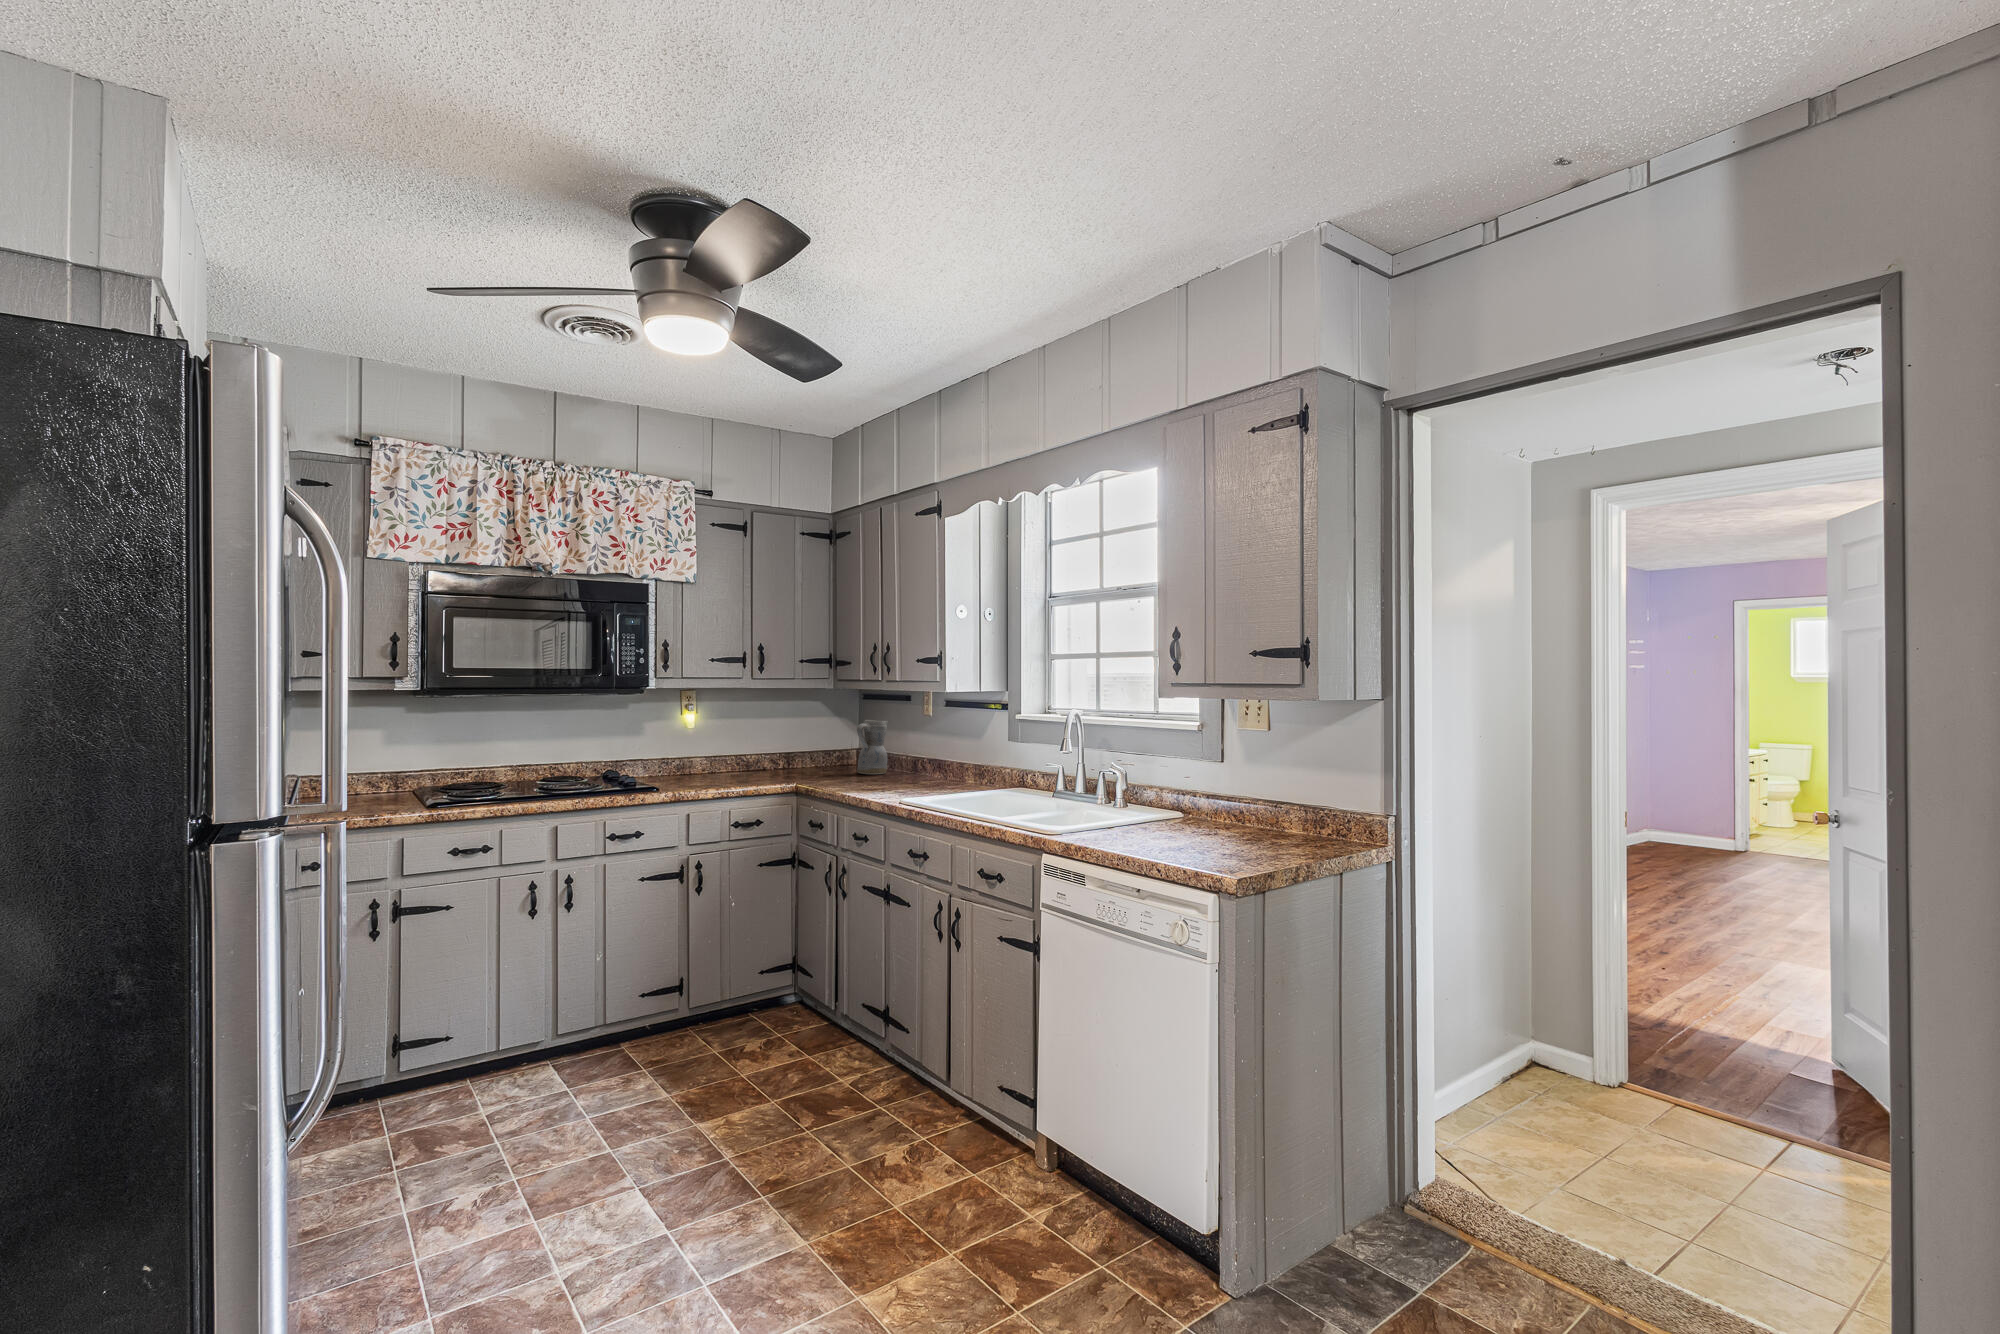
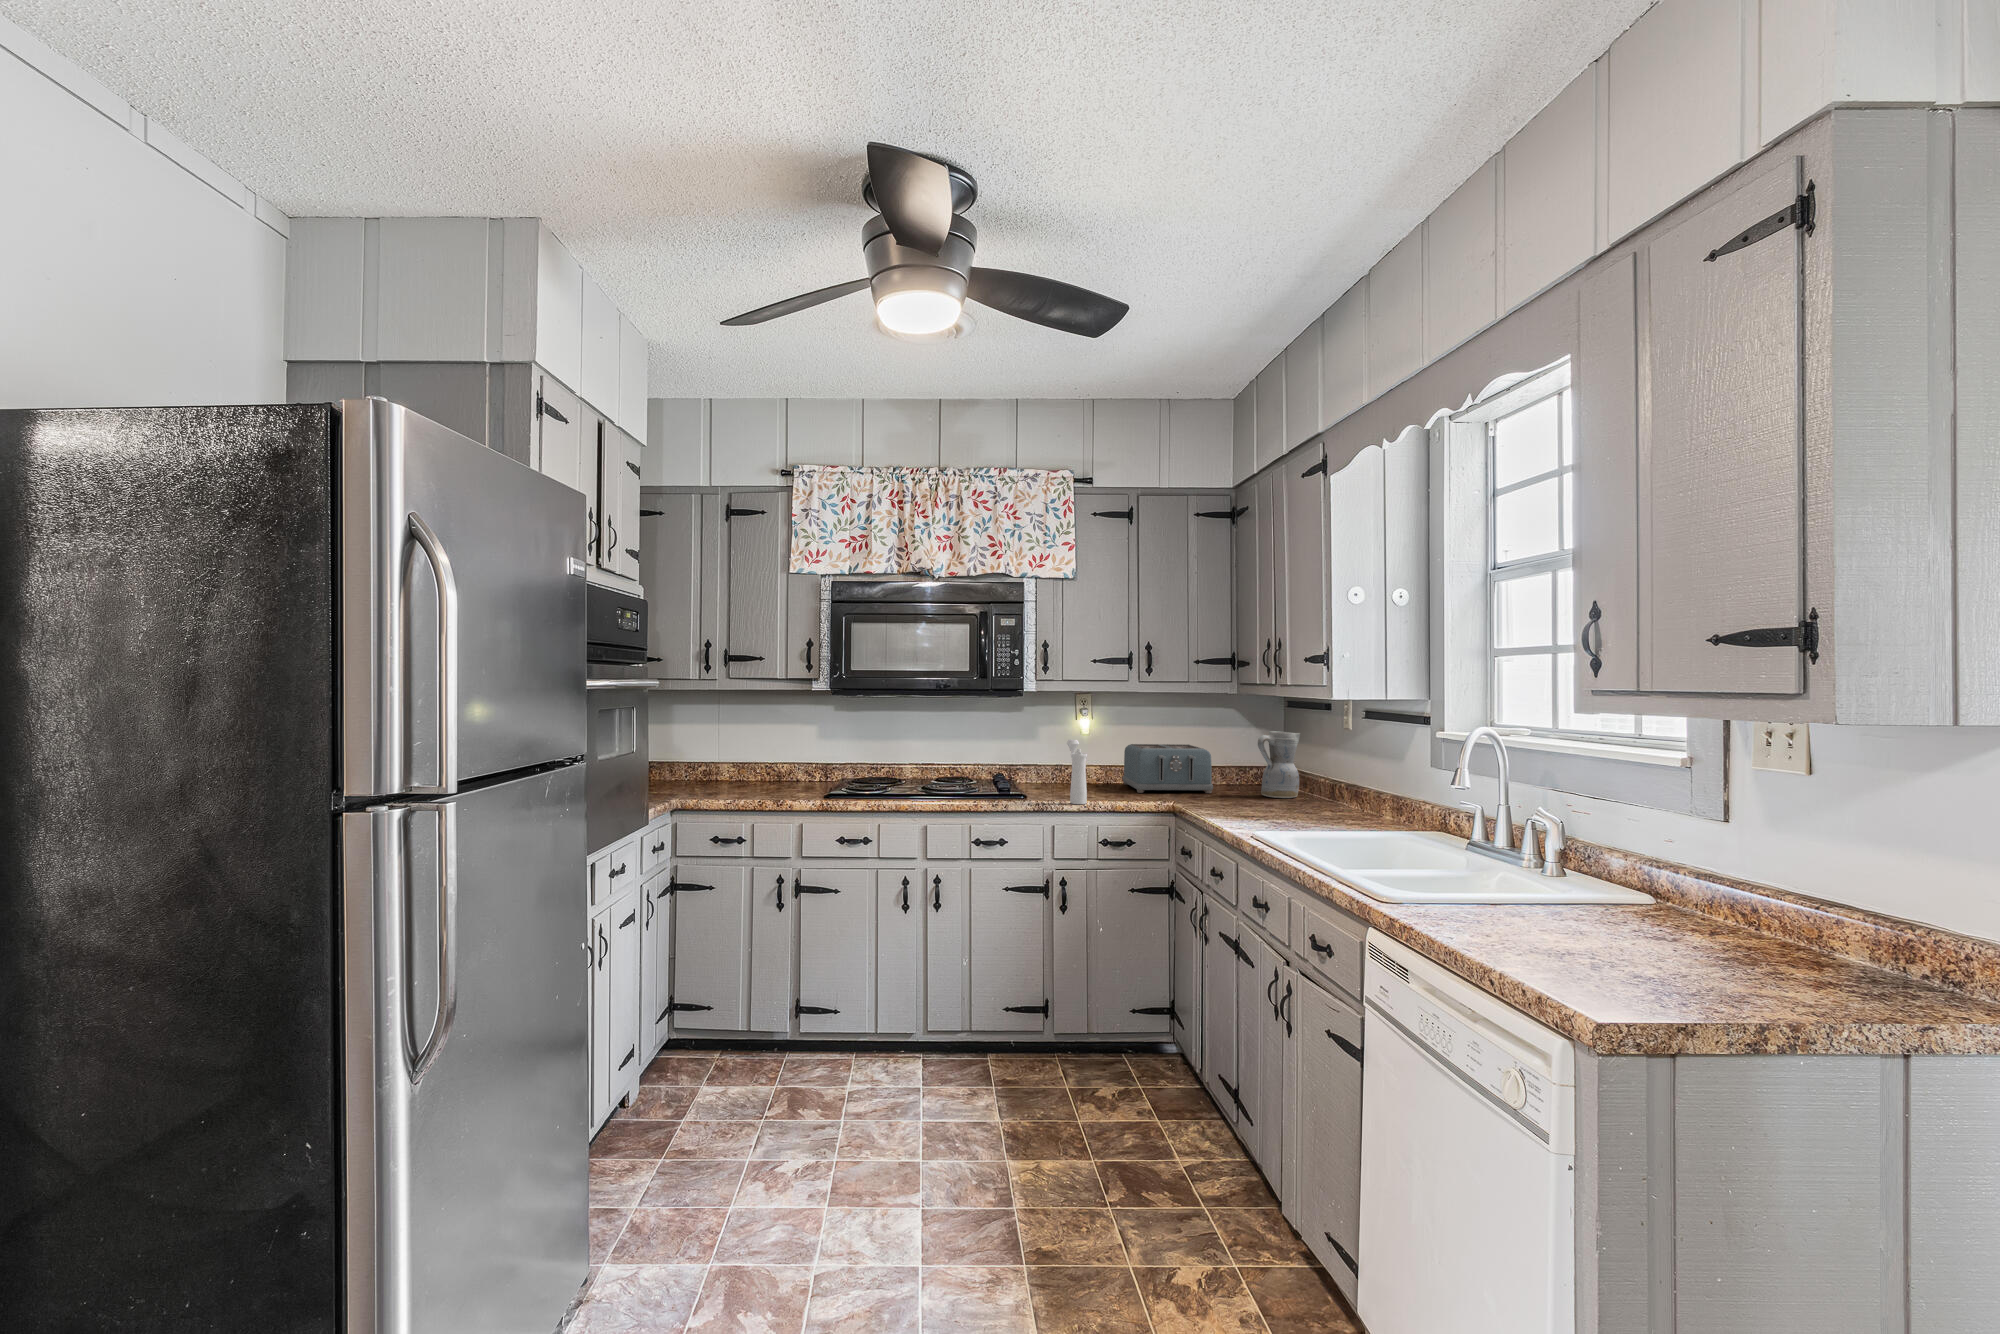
pepper mill: none [699,732,725,791] -> present [1067,740,1087,804]
toaster: none [728,734,817,778] -> present [1122,744,1213,793]

